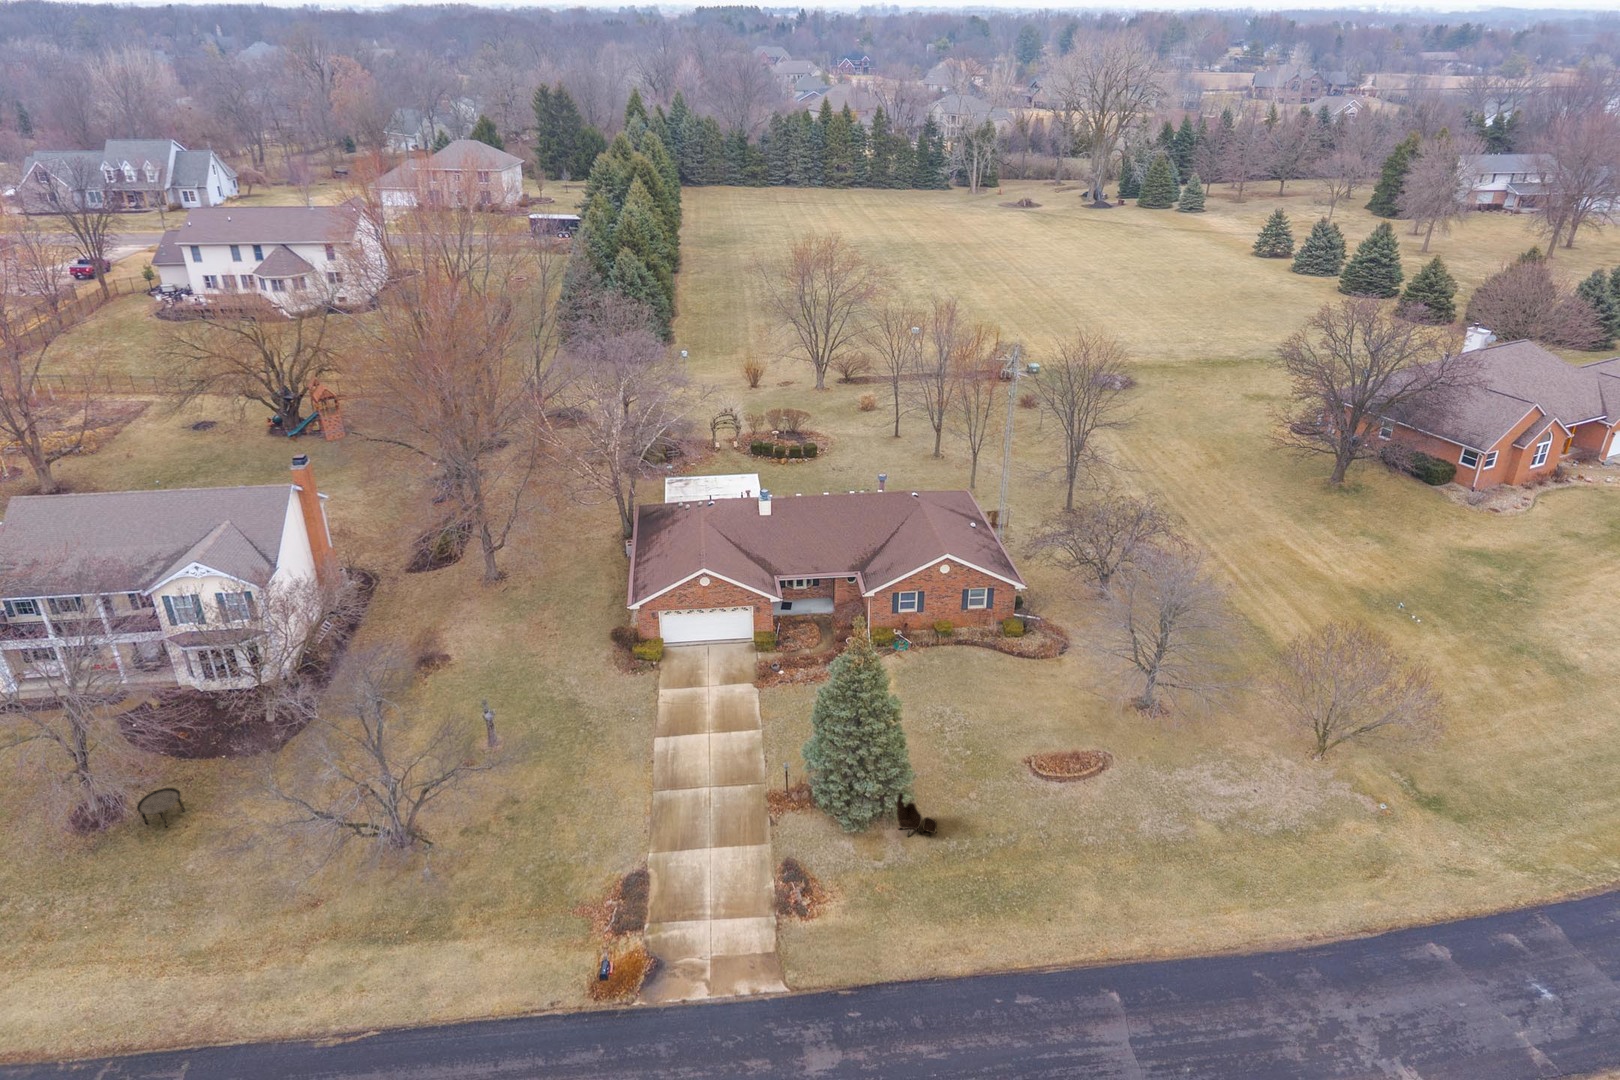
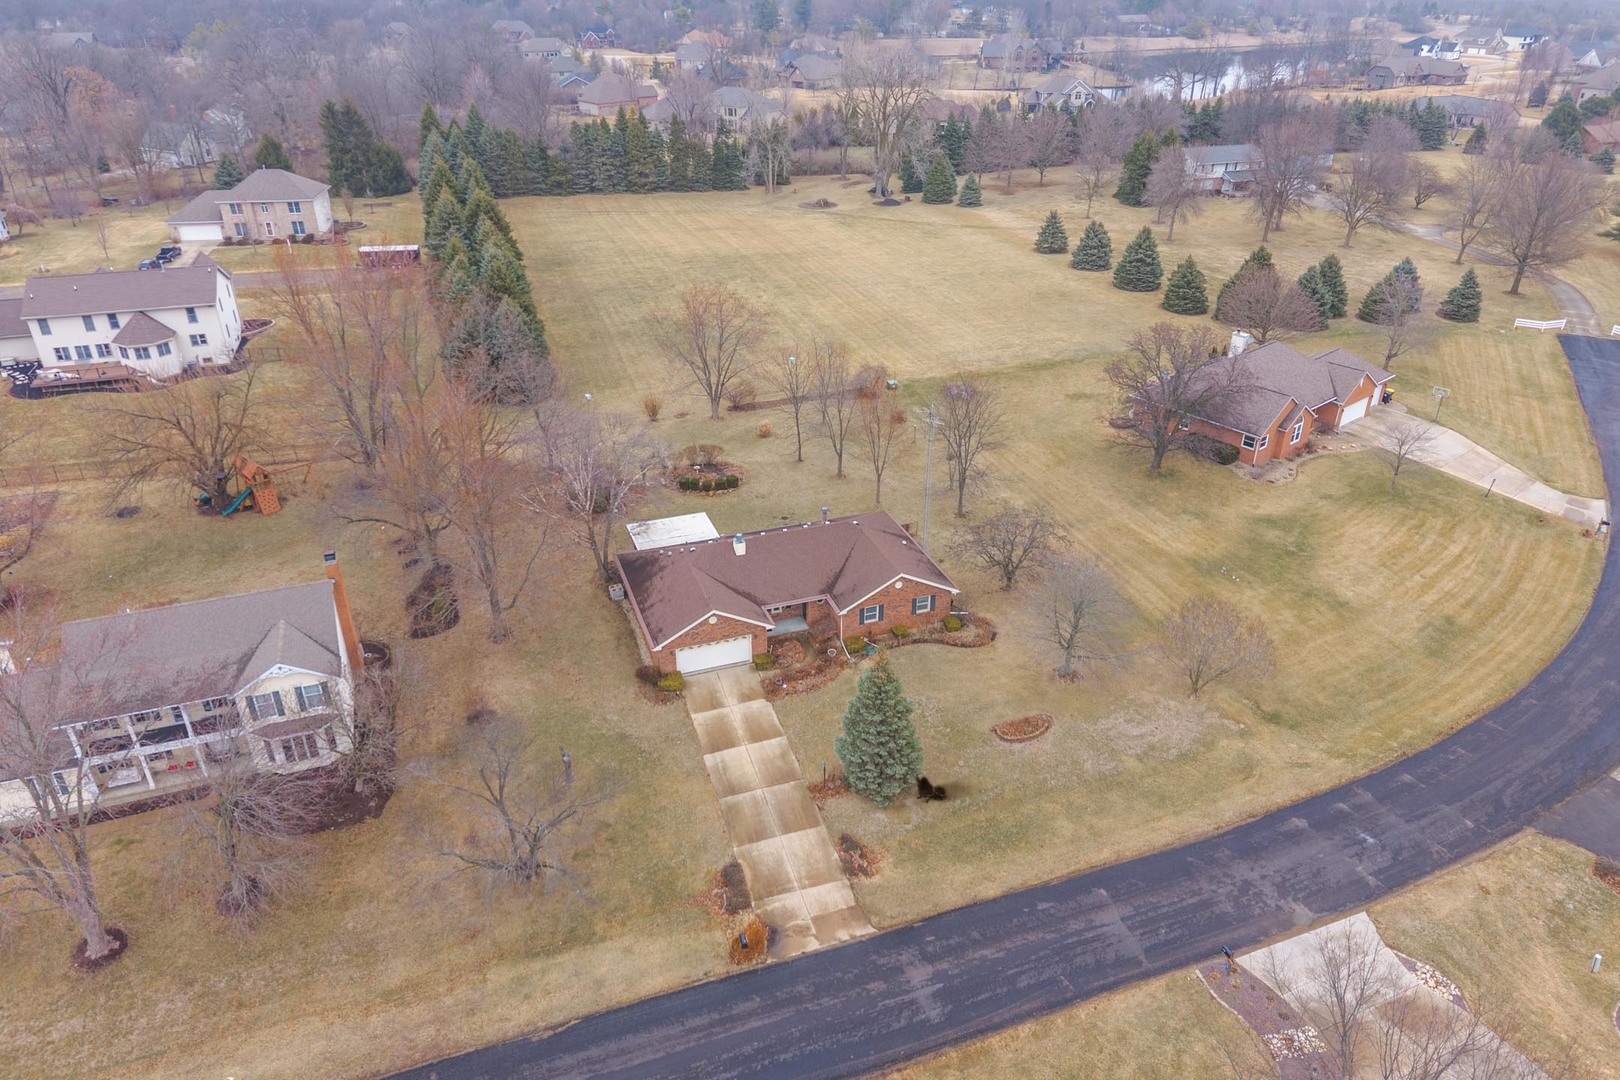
round table: present [137,788,184,827] -> none [284,863,322,898]

